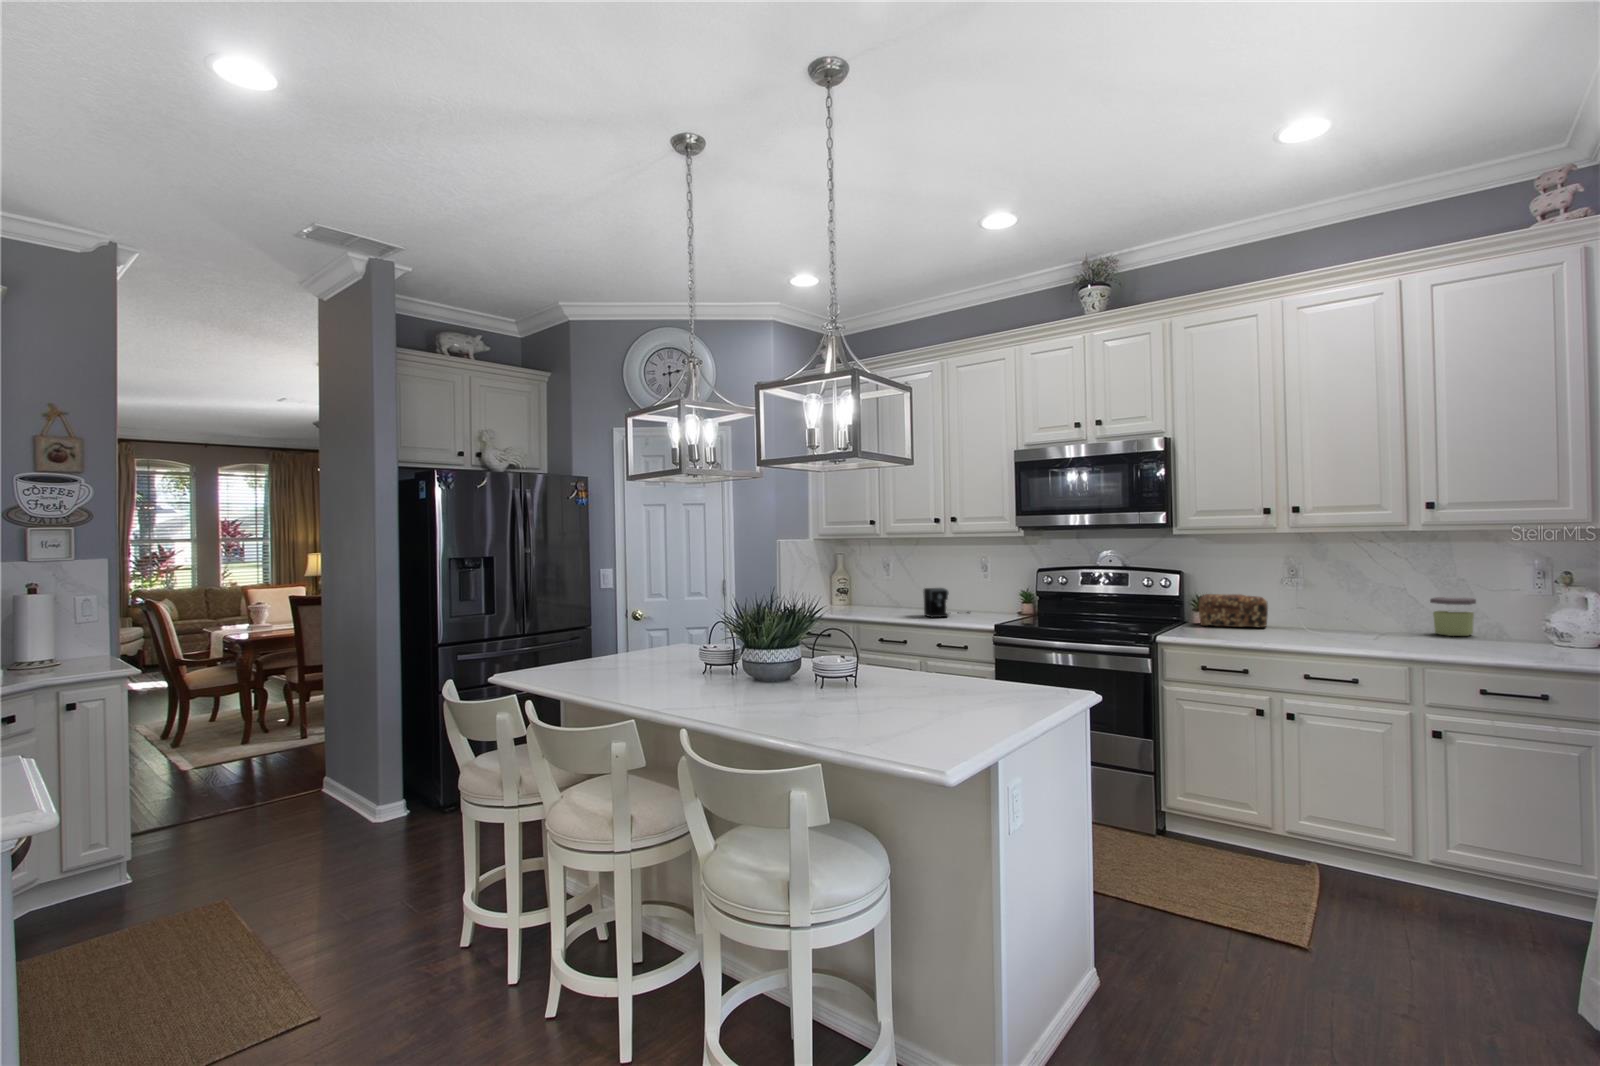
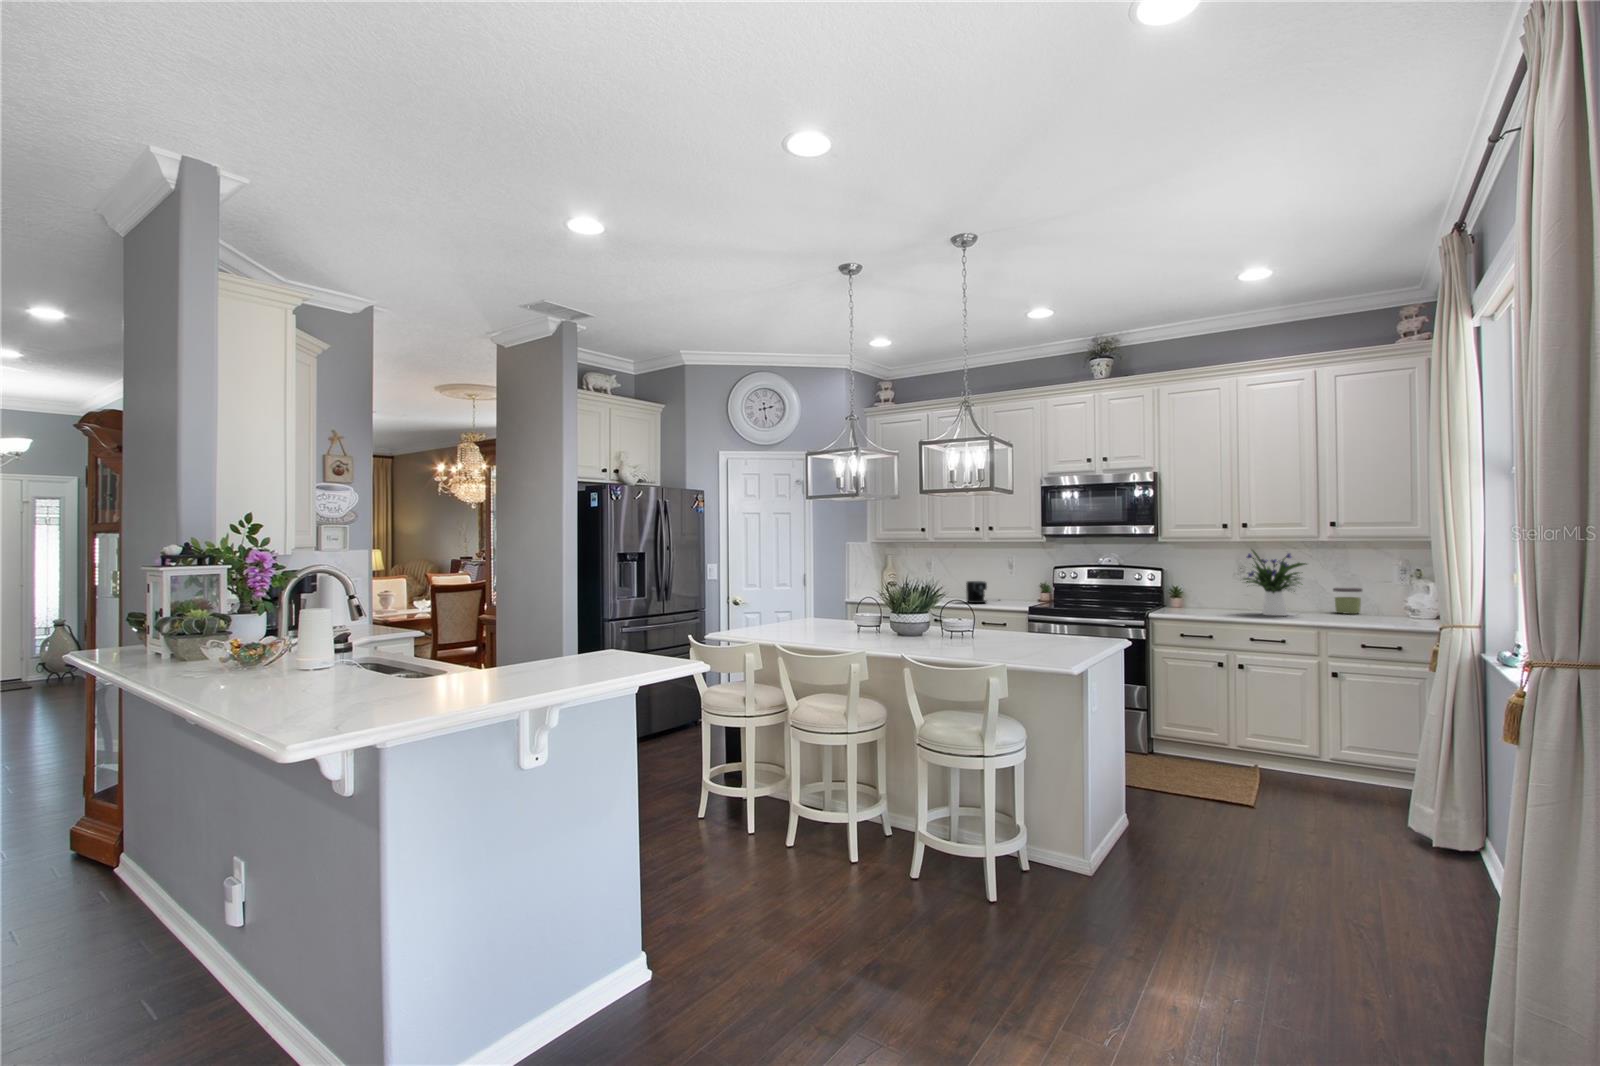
flower arrangement: none [1284,542,1394,640] -> present [1244,550,1307,616]
bread loaf: present [1199,594,1268,627] -> none [1176,585,1224,609]

